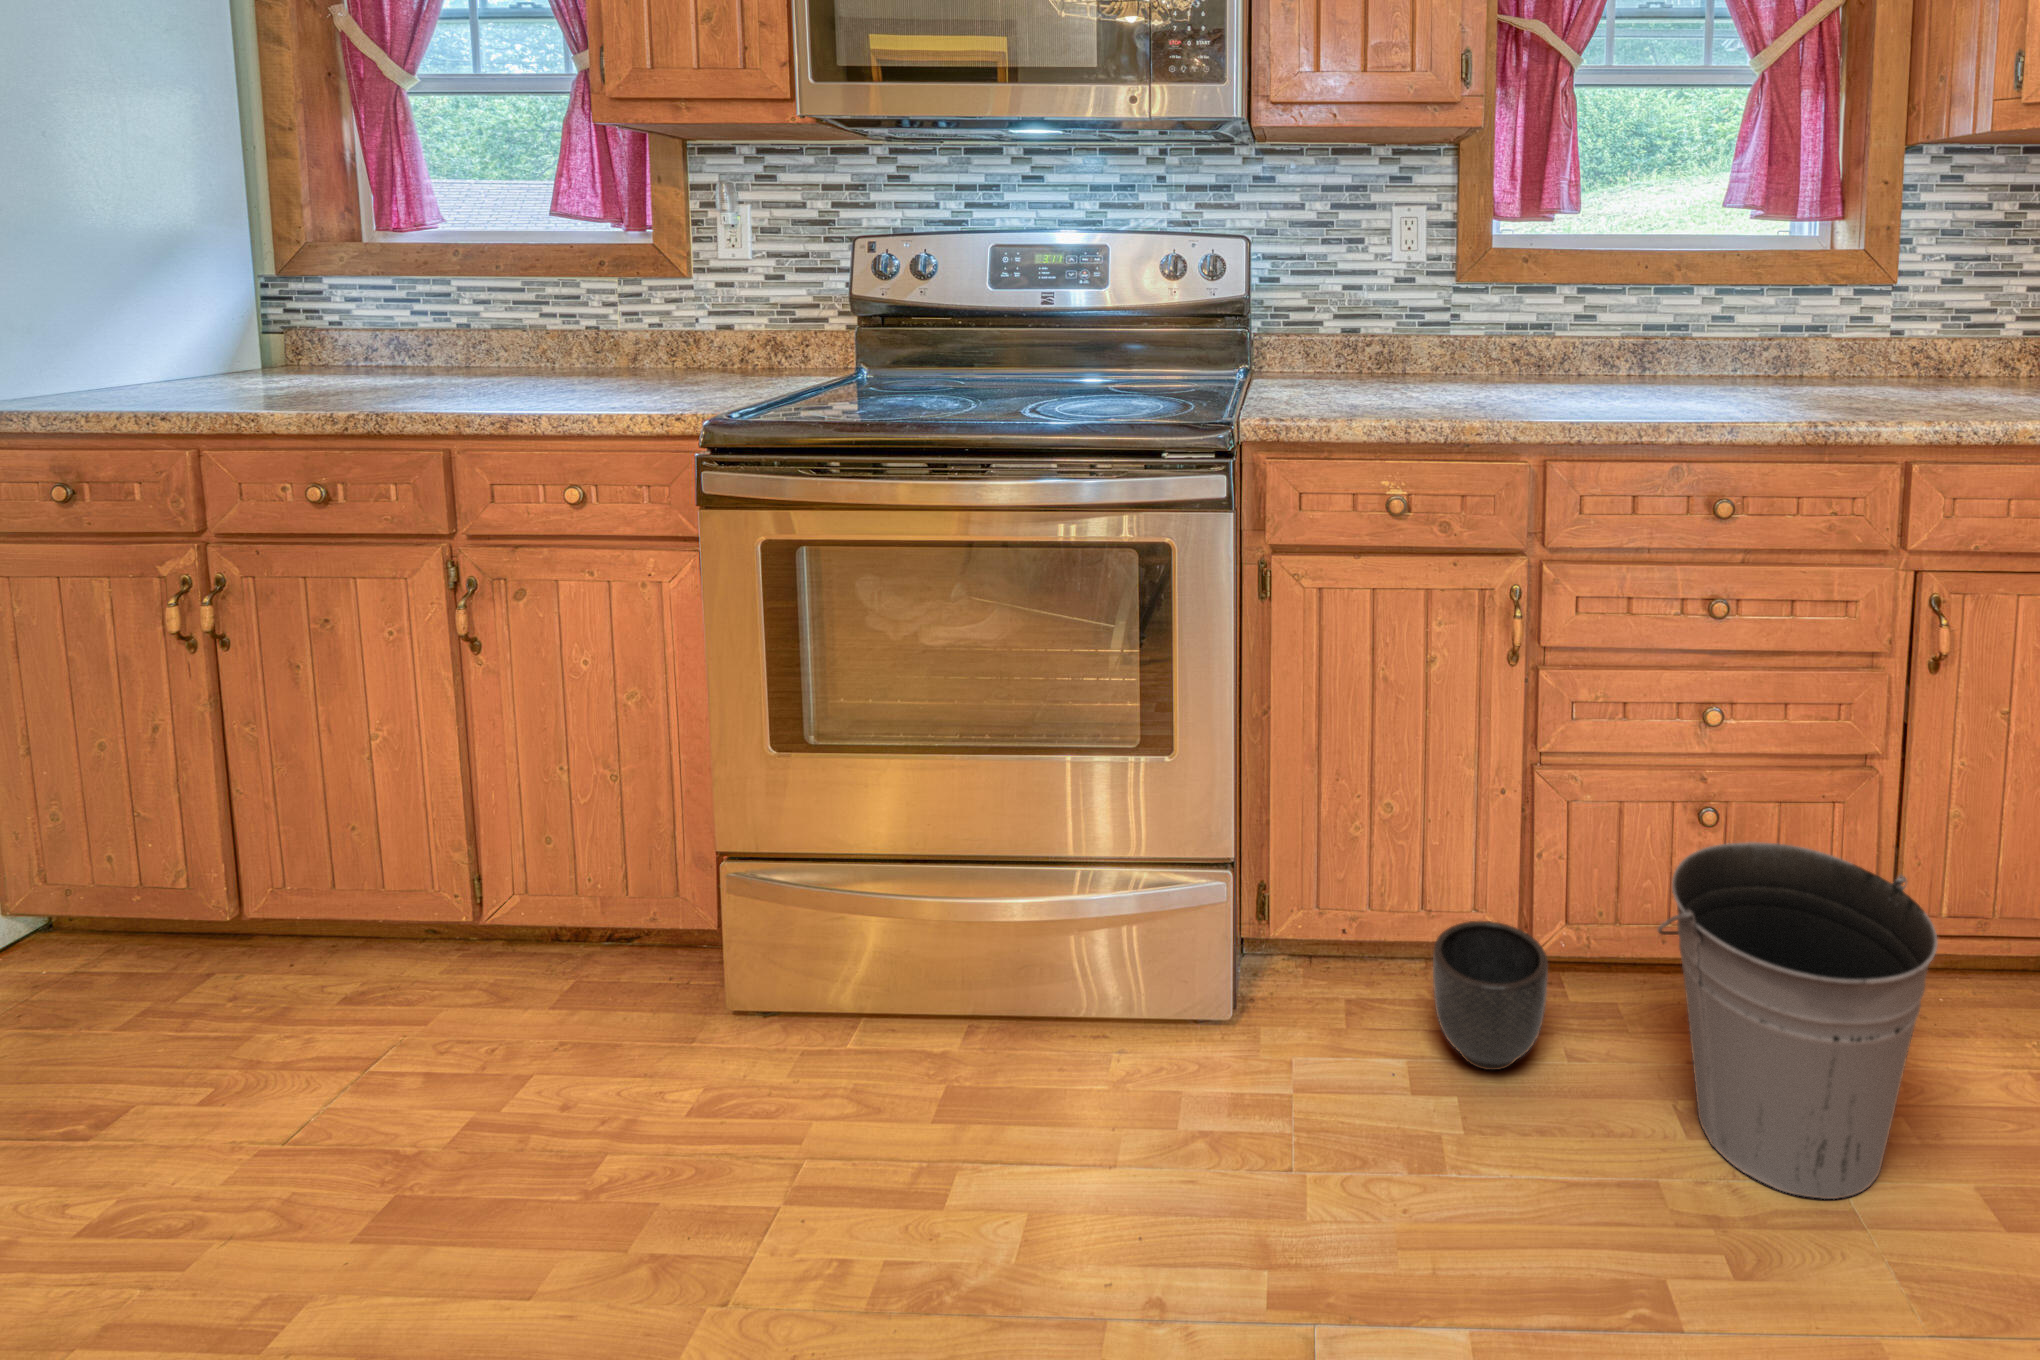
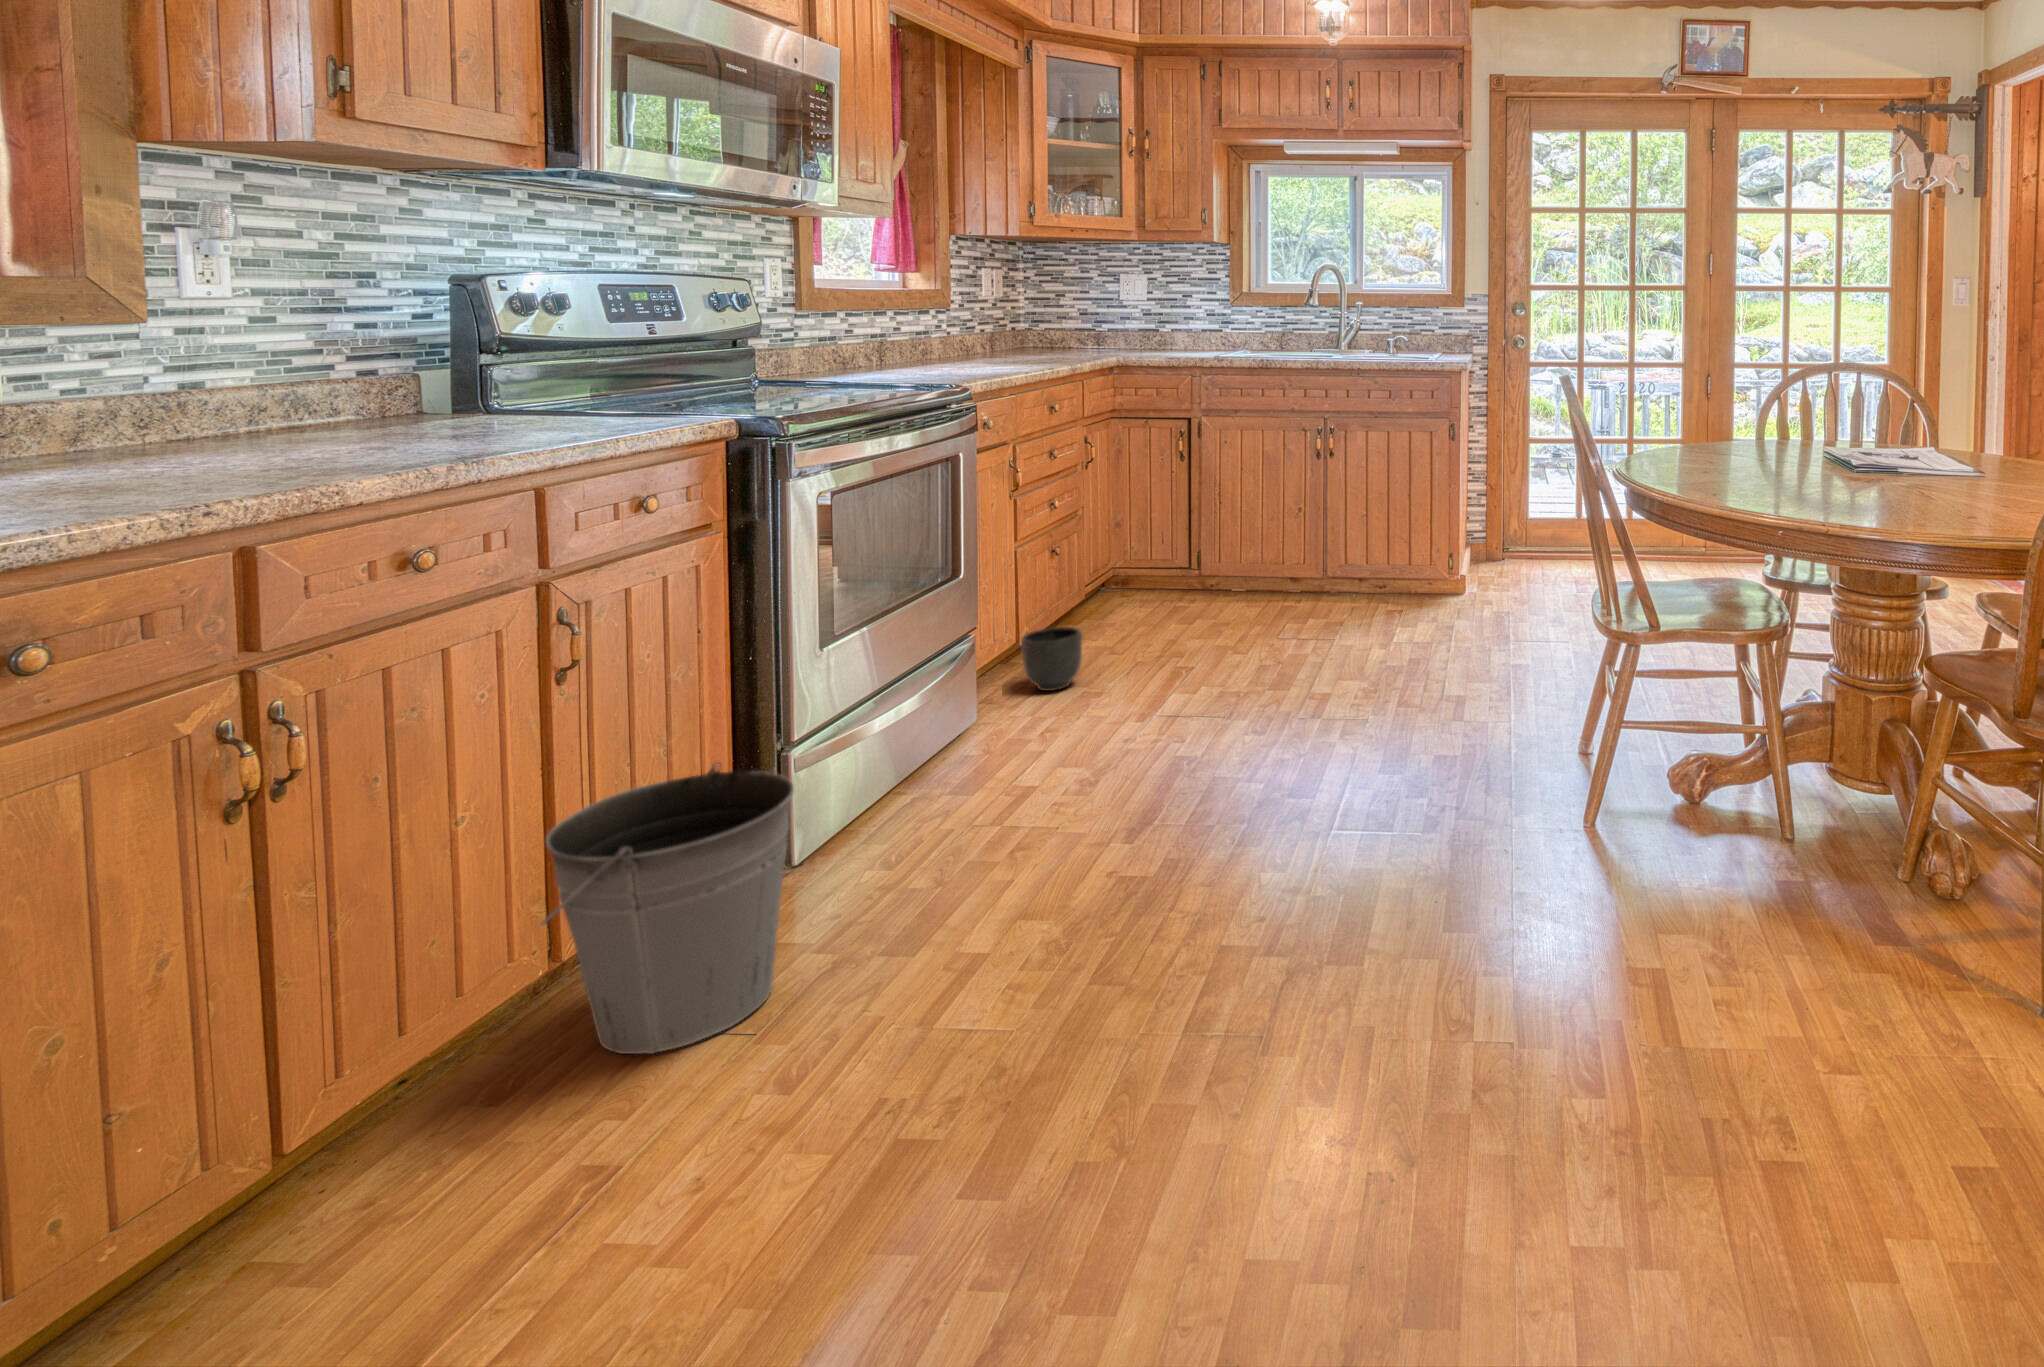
bucket: present [1658,842,1938,1199] -> present [541,763,794,1054]

